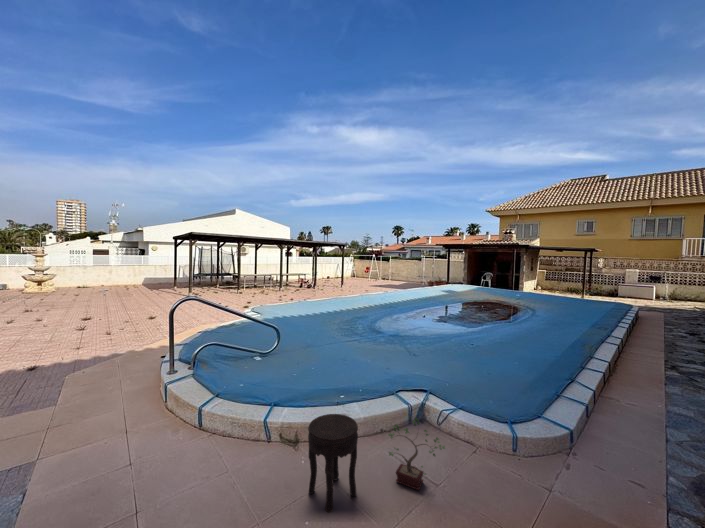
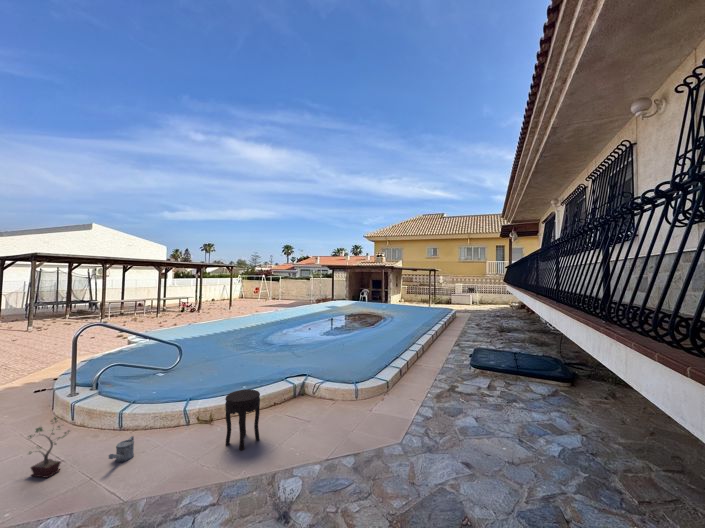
potted plant: present [388,418,445,490] -> present [29,417,70,478]
watering can: none [161,452,201,488] -> present [109,436,134,462]

